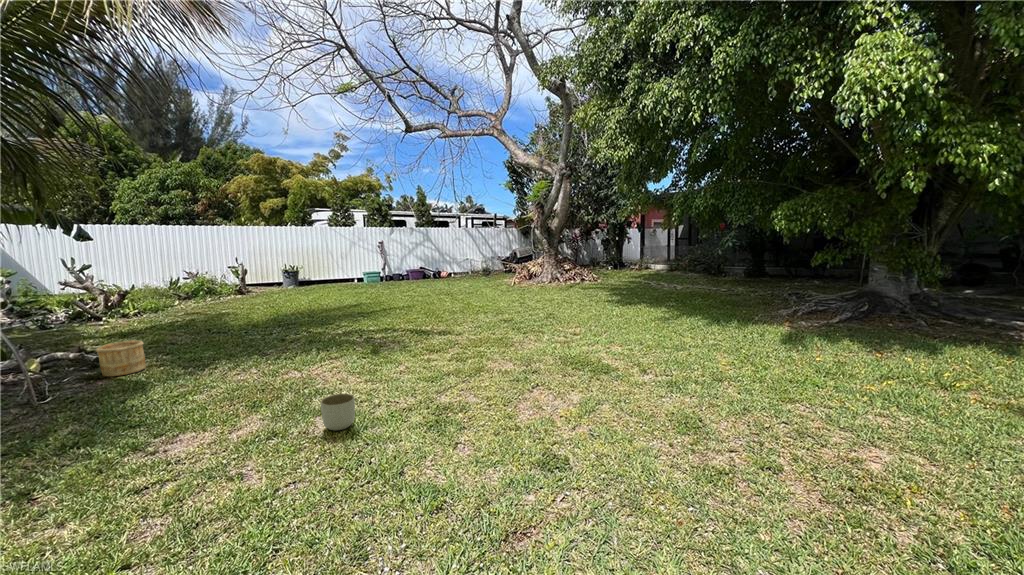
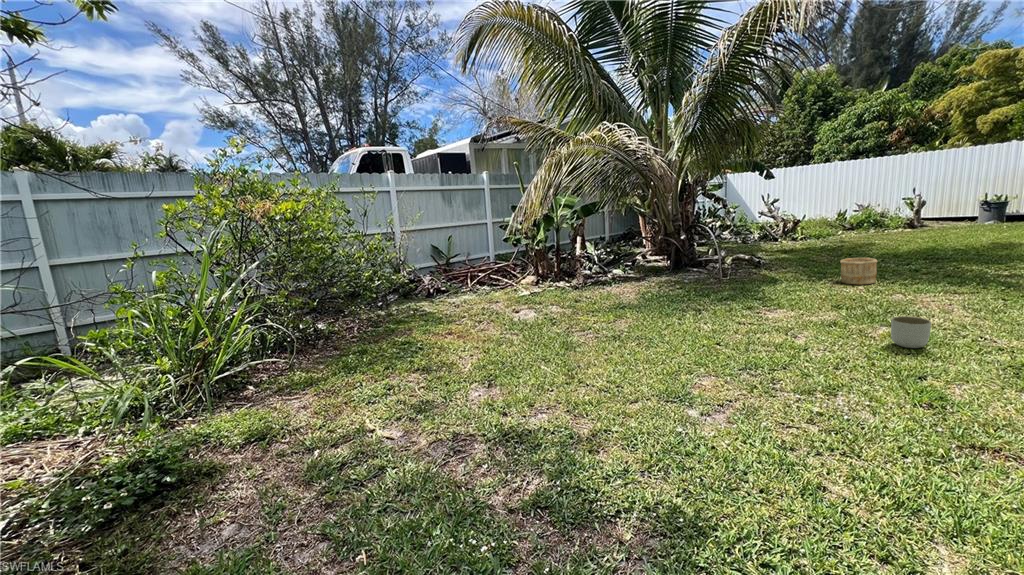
wooden bucket: present [96,340,146,376] -> present [840,258,878,285]

